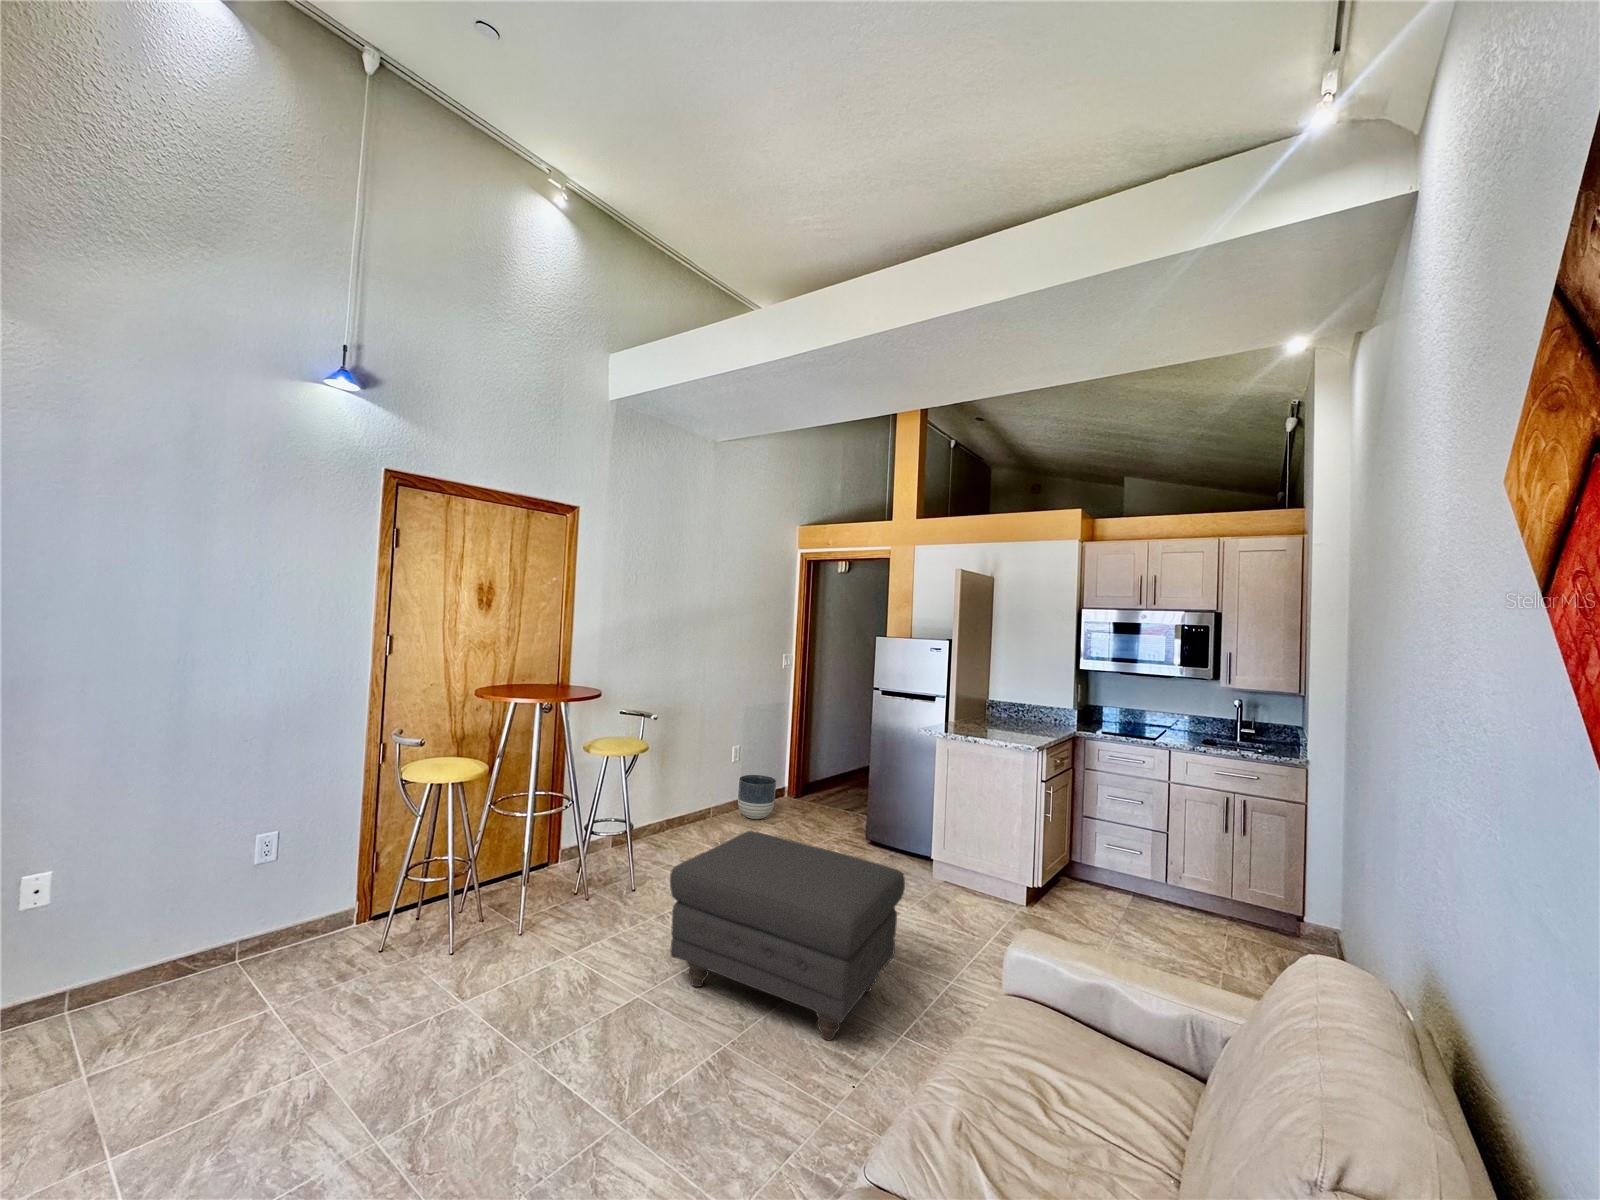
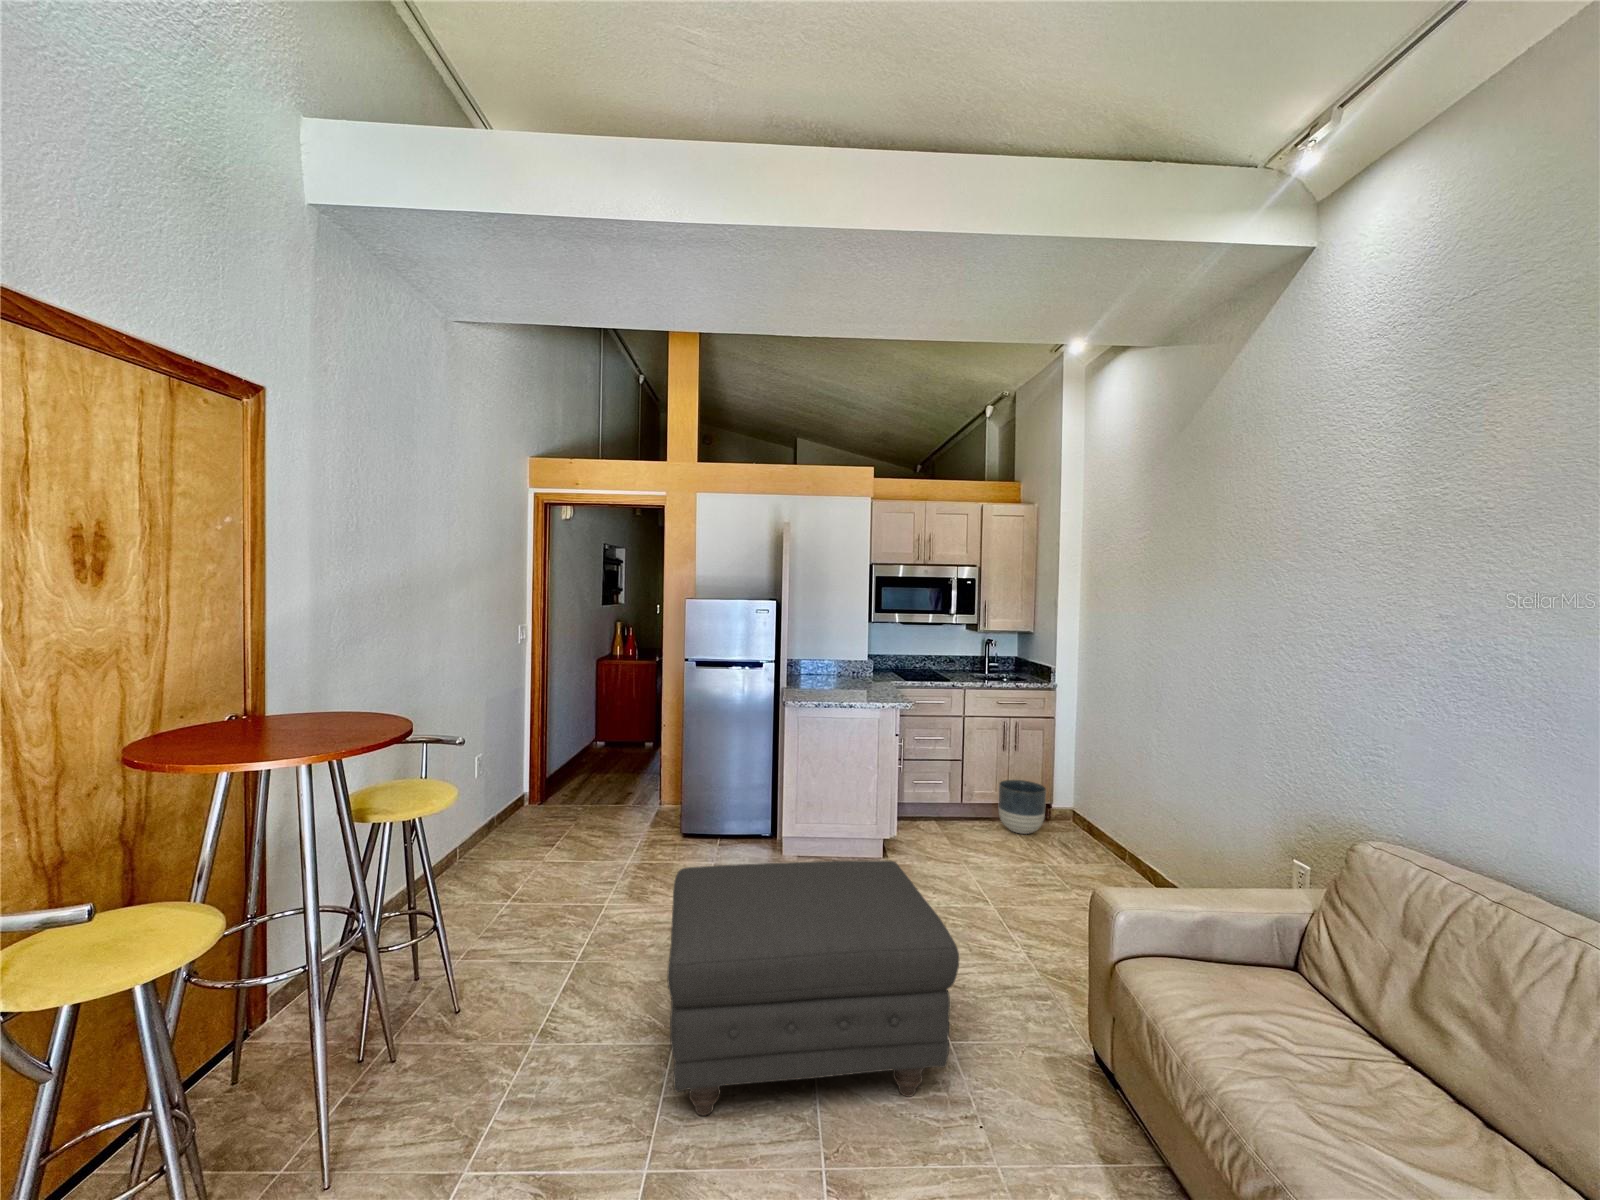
planter: present [738,775,776,819] -> present [998,780,1046,834]

